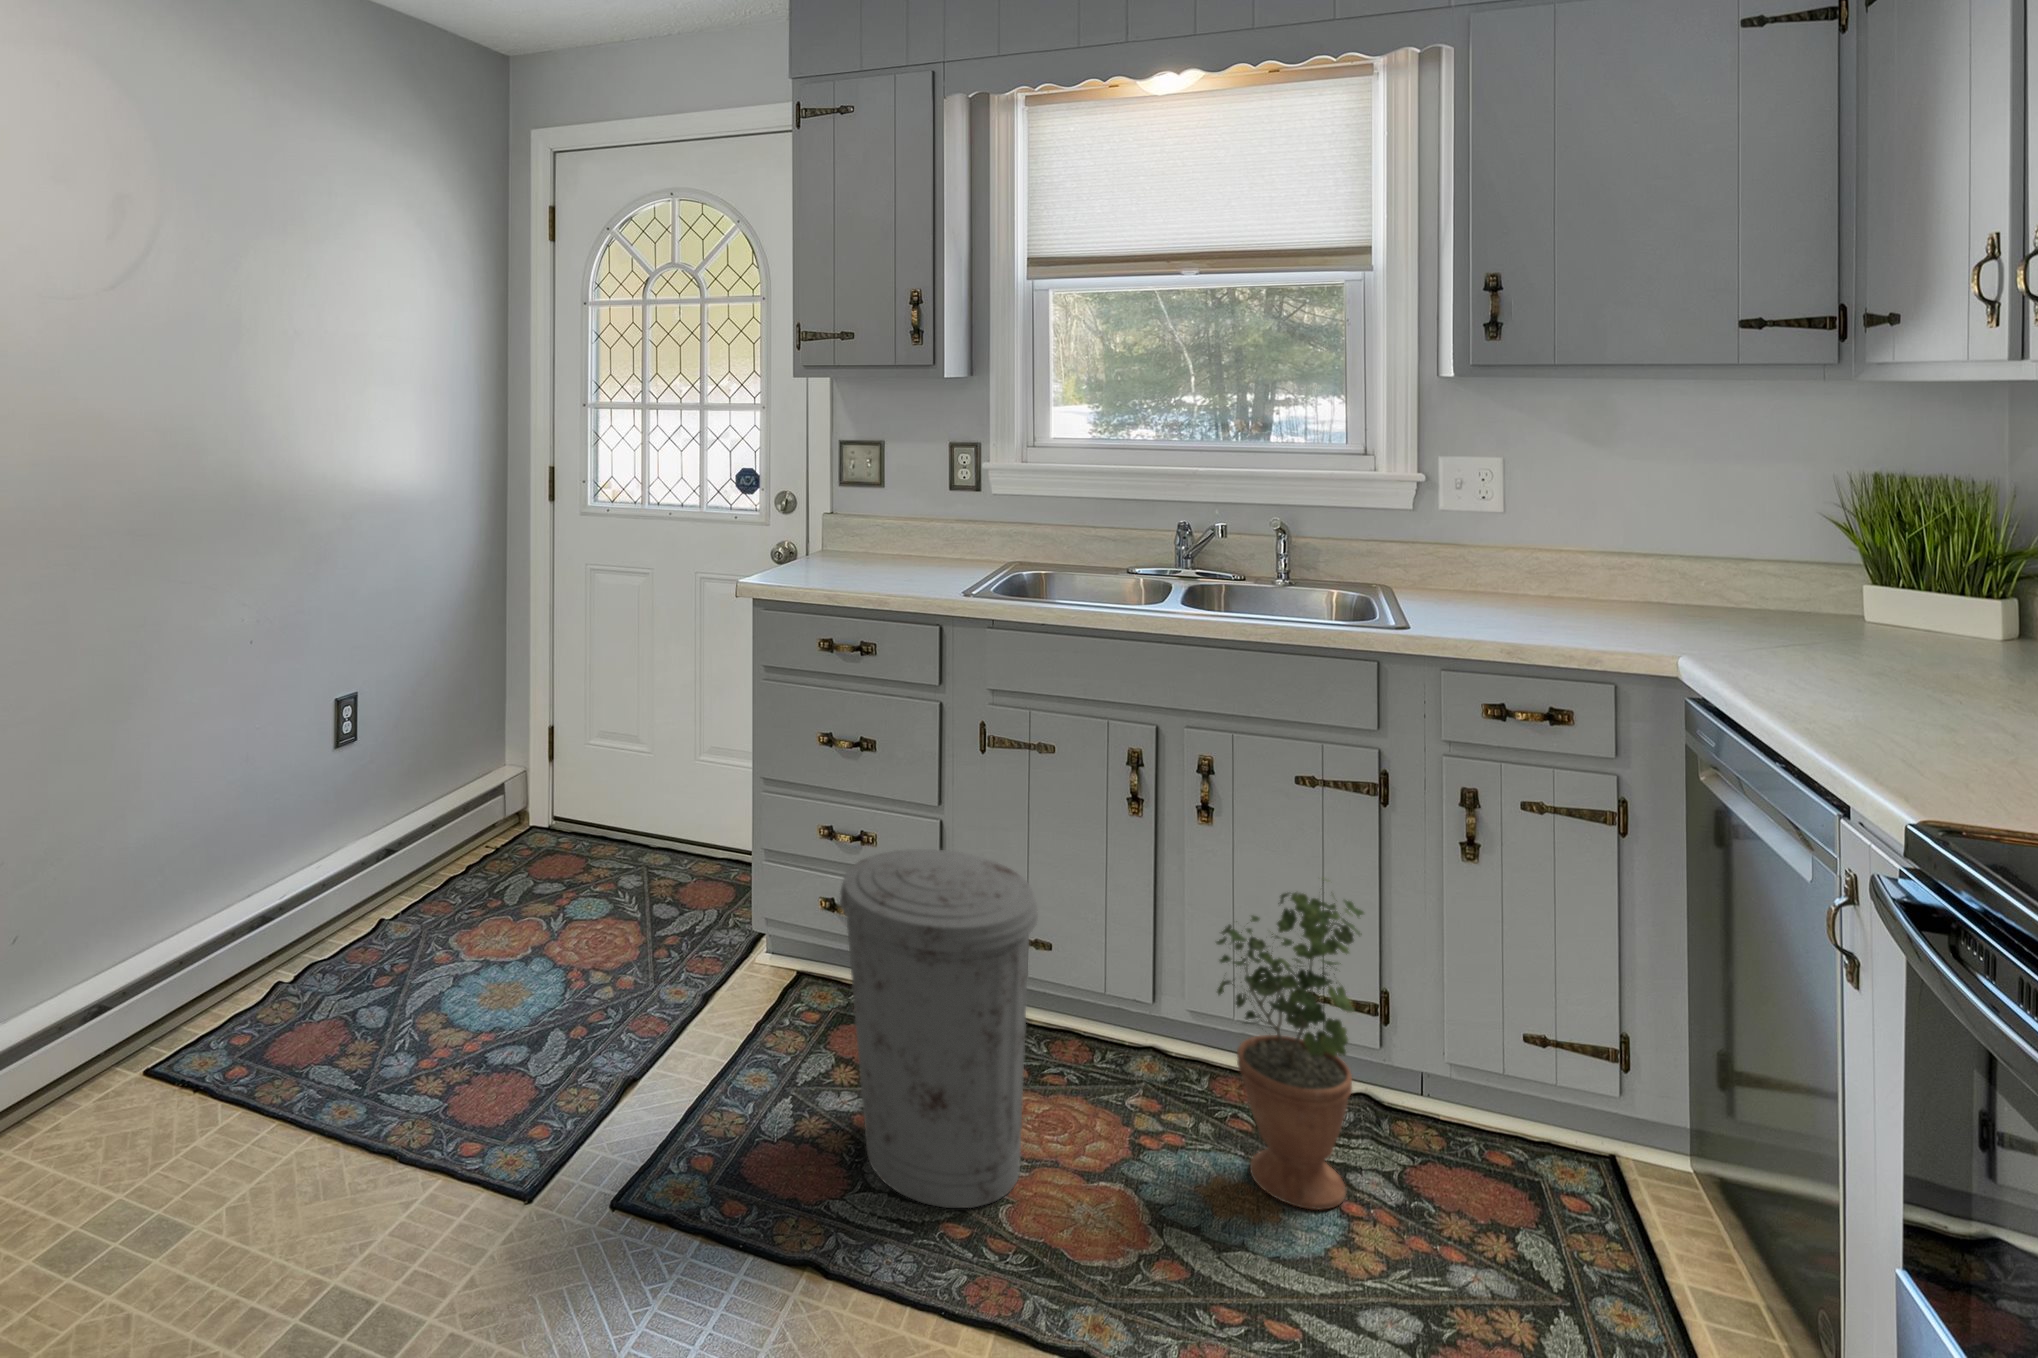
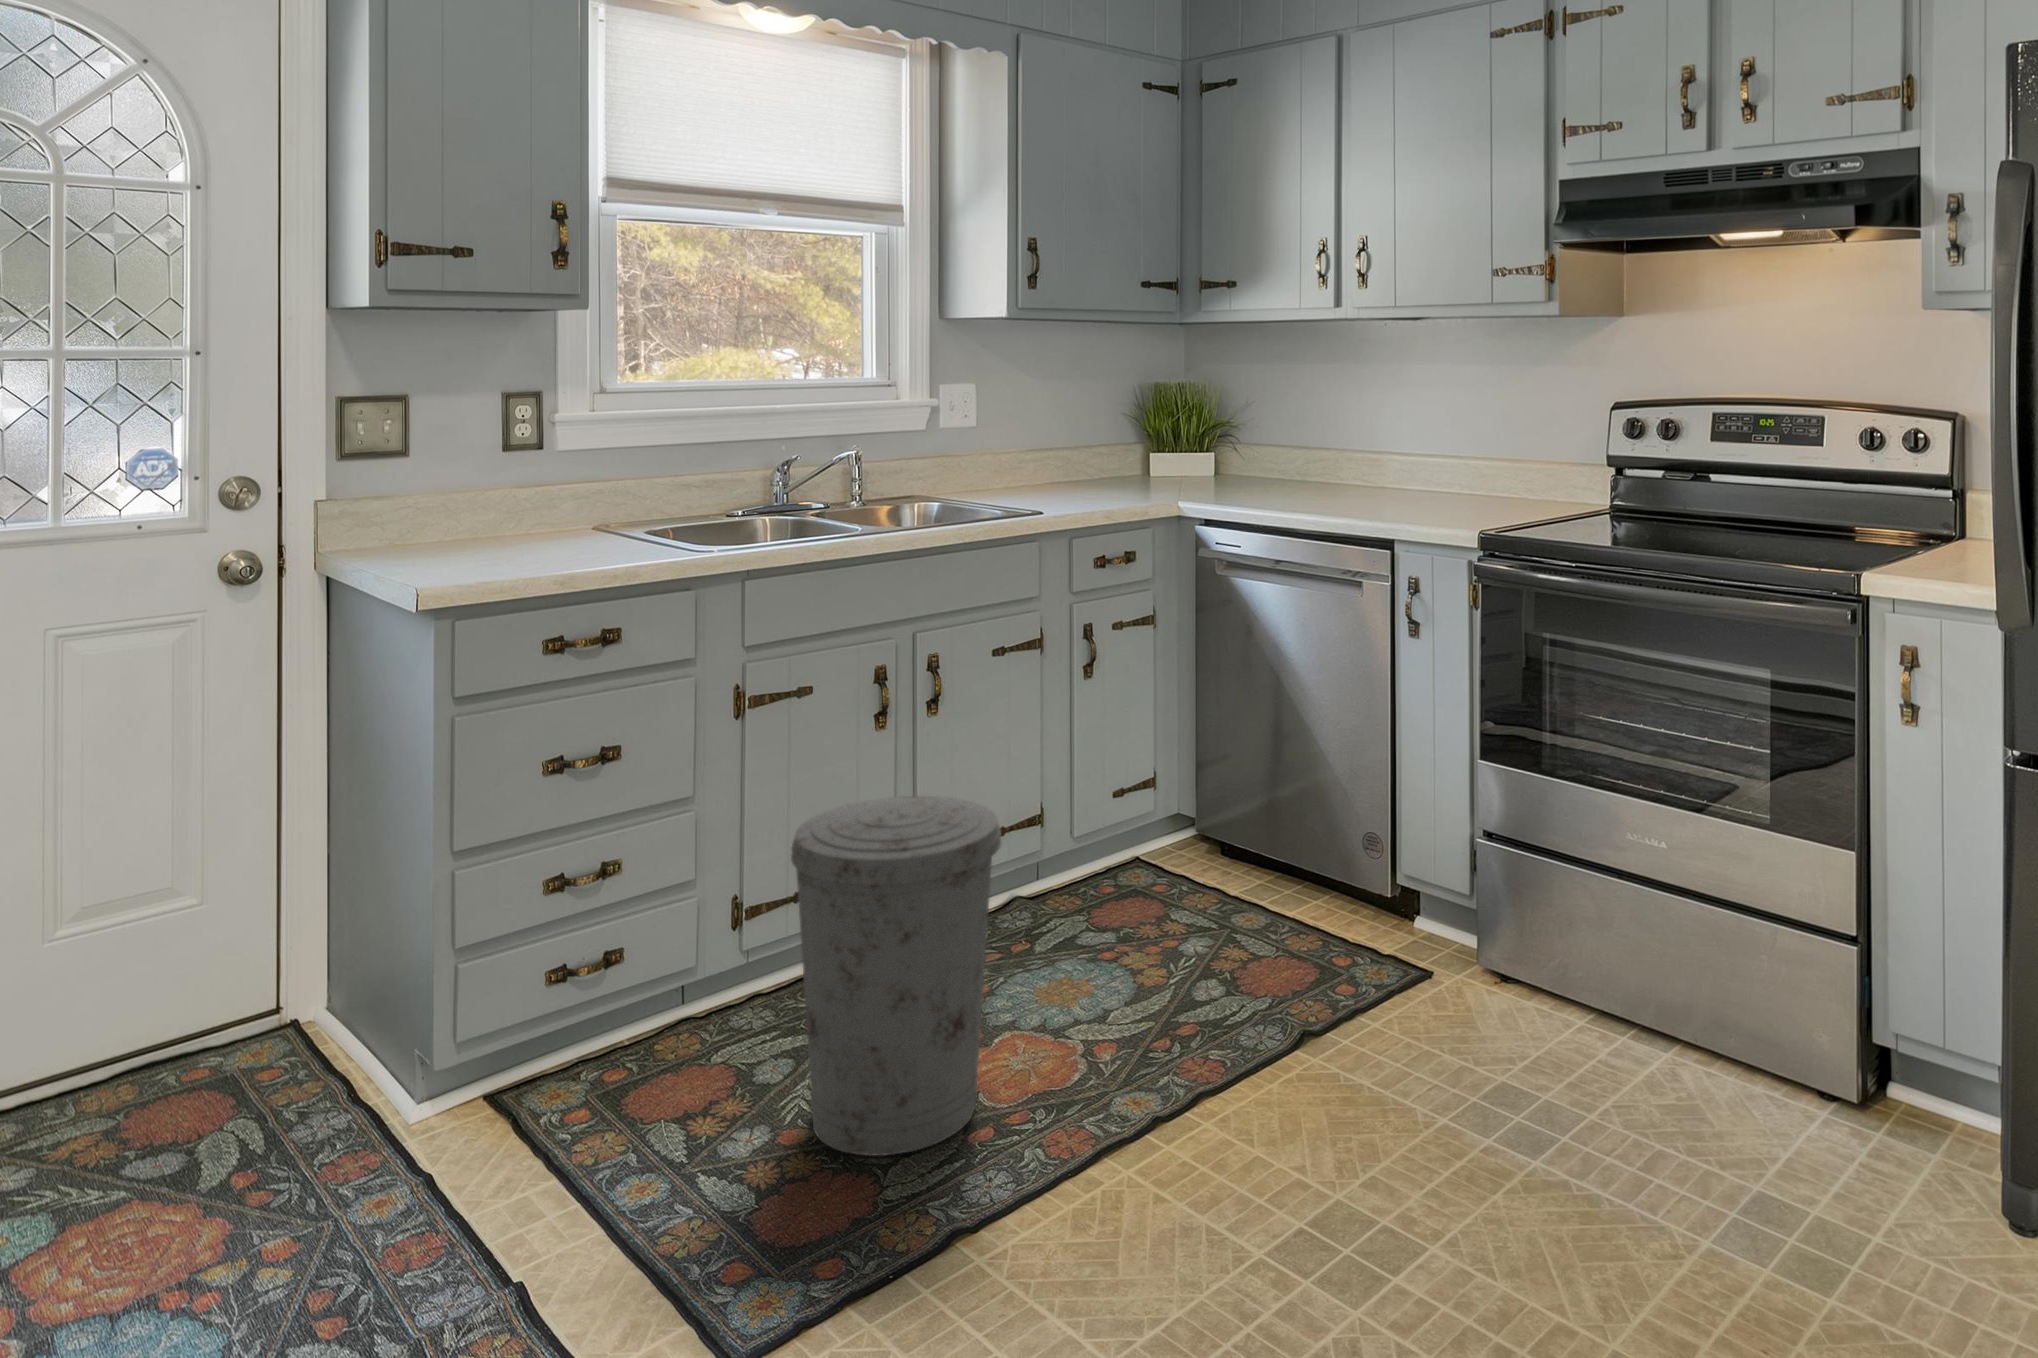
potted plant: present [1216,877,1364,1209] -> none [1027,718,1136,988]

